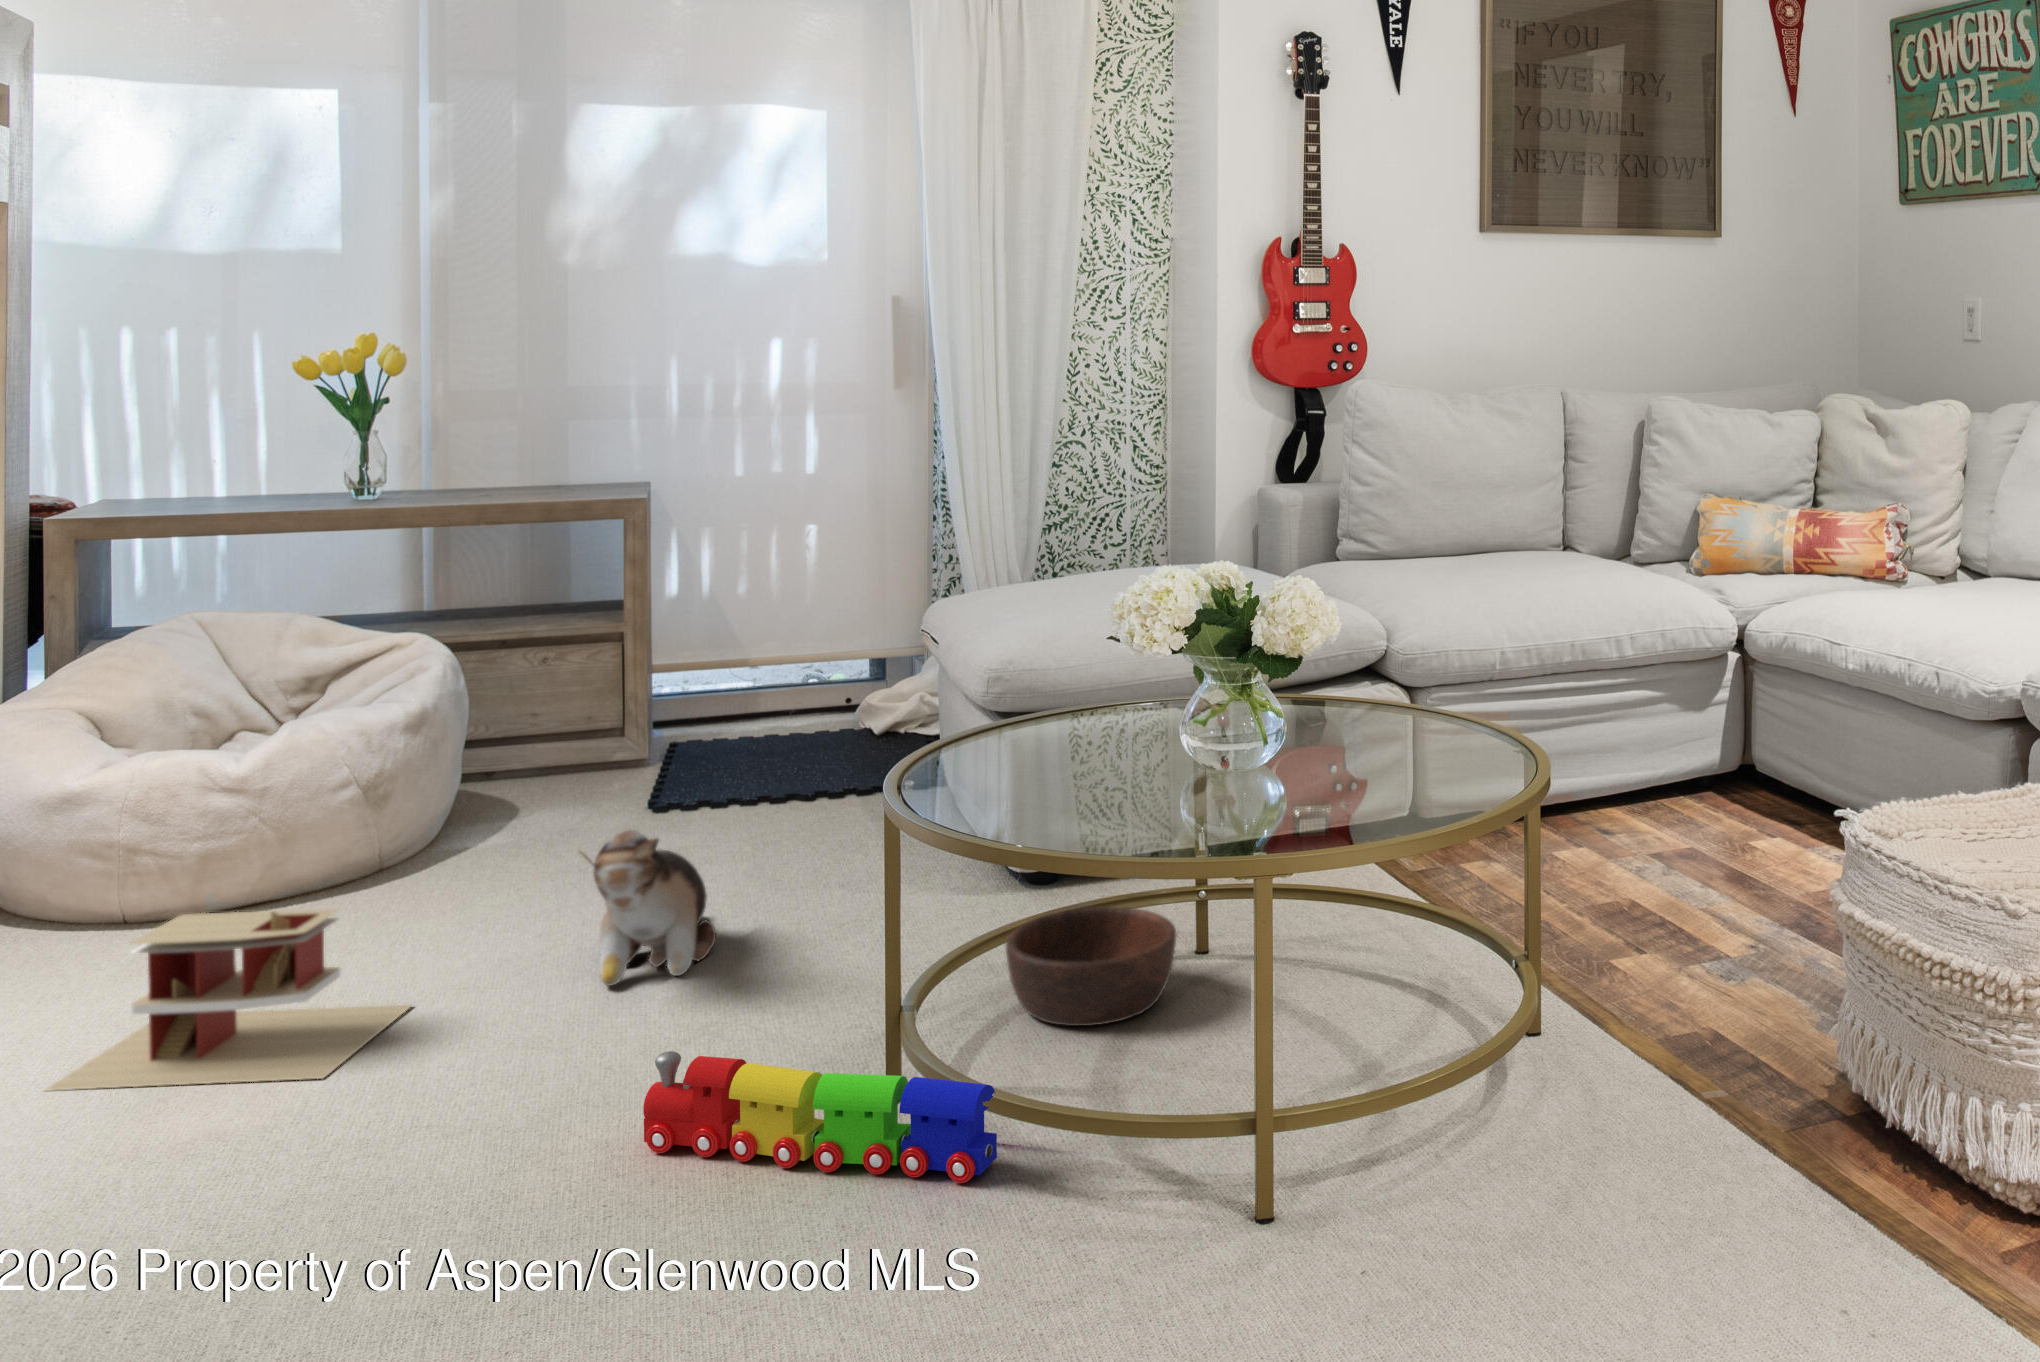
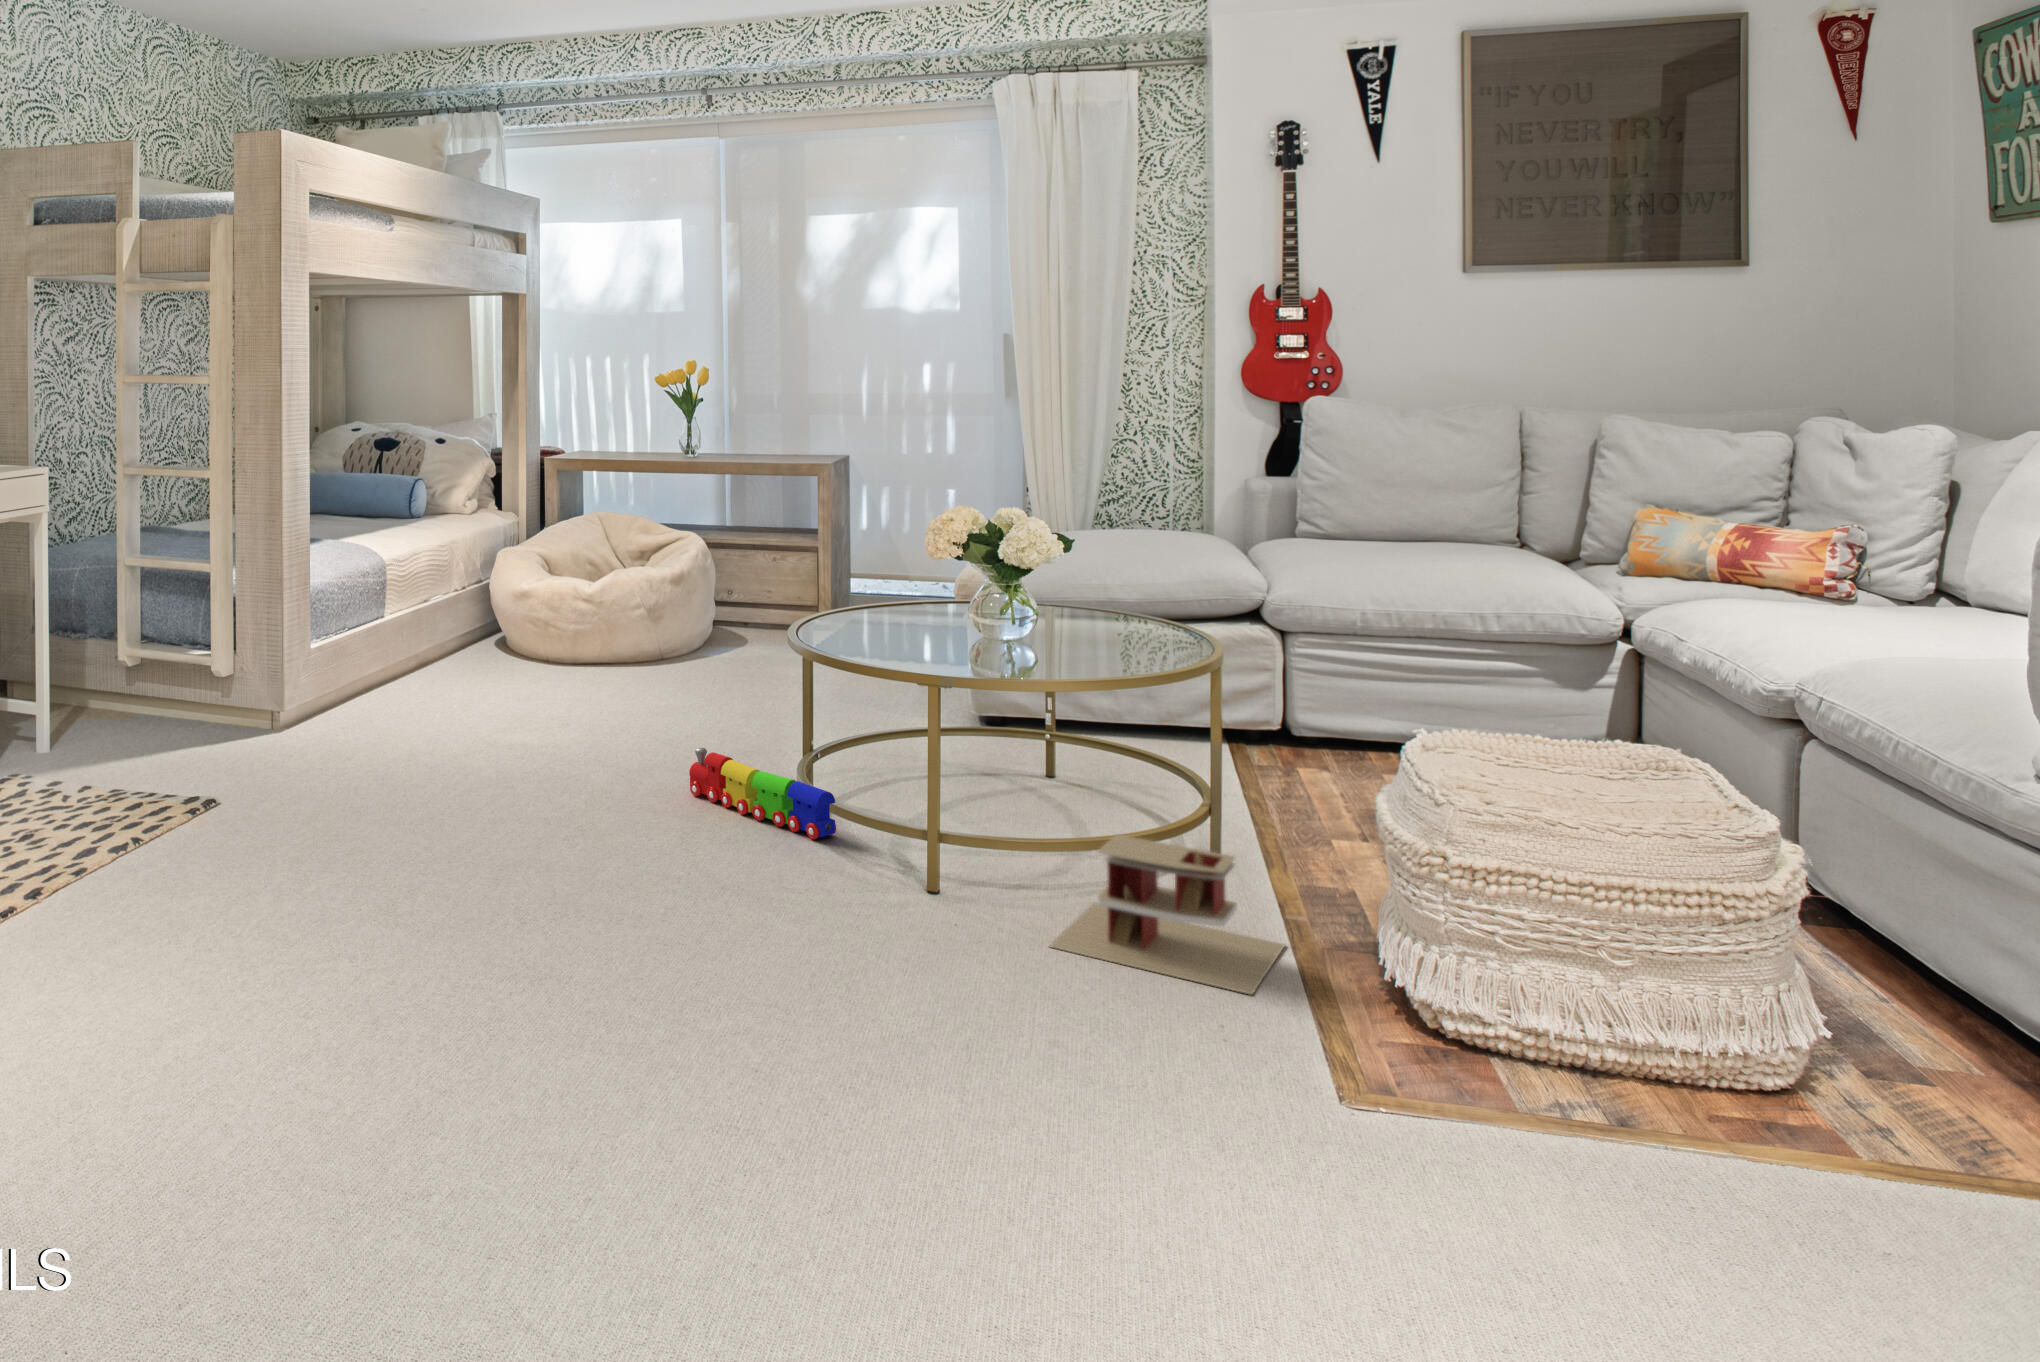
plush toy: present [580,830,716,986] -> none [703,645,789,730]
wooden bowl: present [1006,906,1177,1026] -> none [898,730,1003,795]
toy house: present [47,909,410,1090] -> present [1051,835,1284,995]

